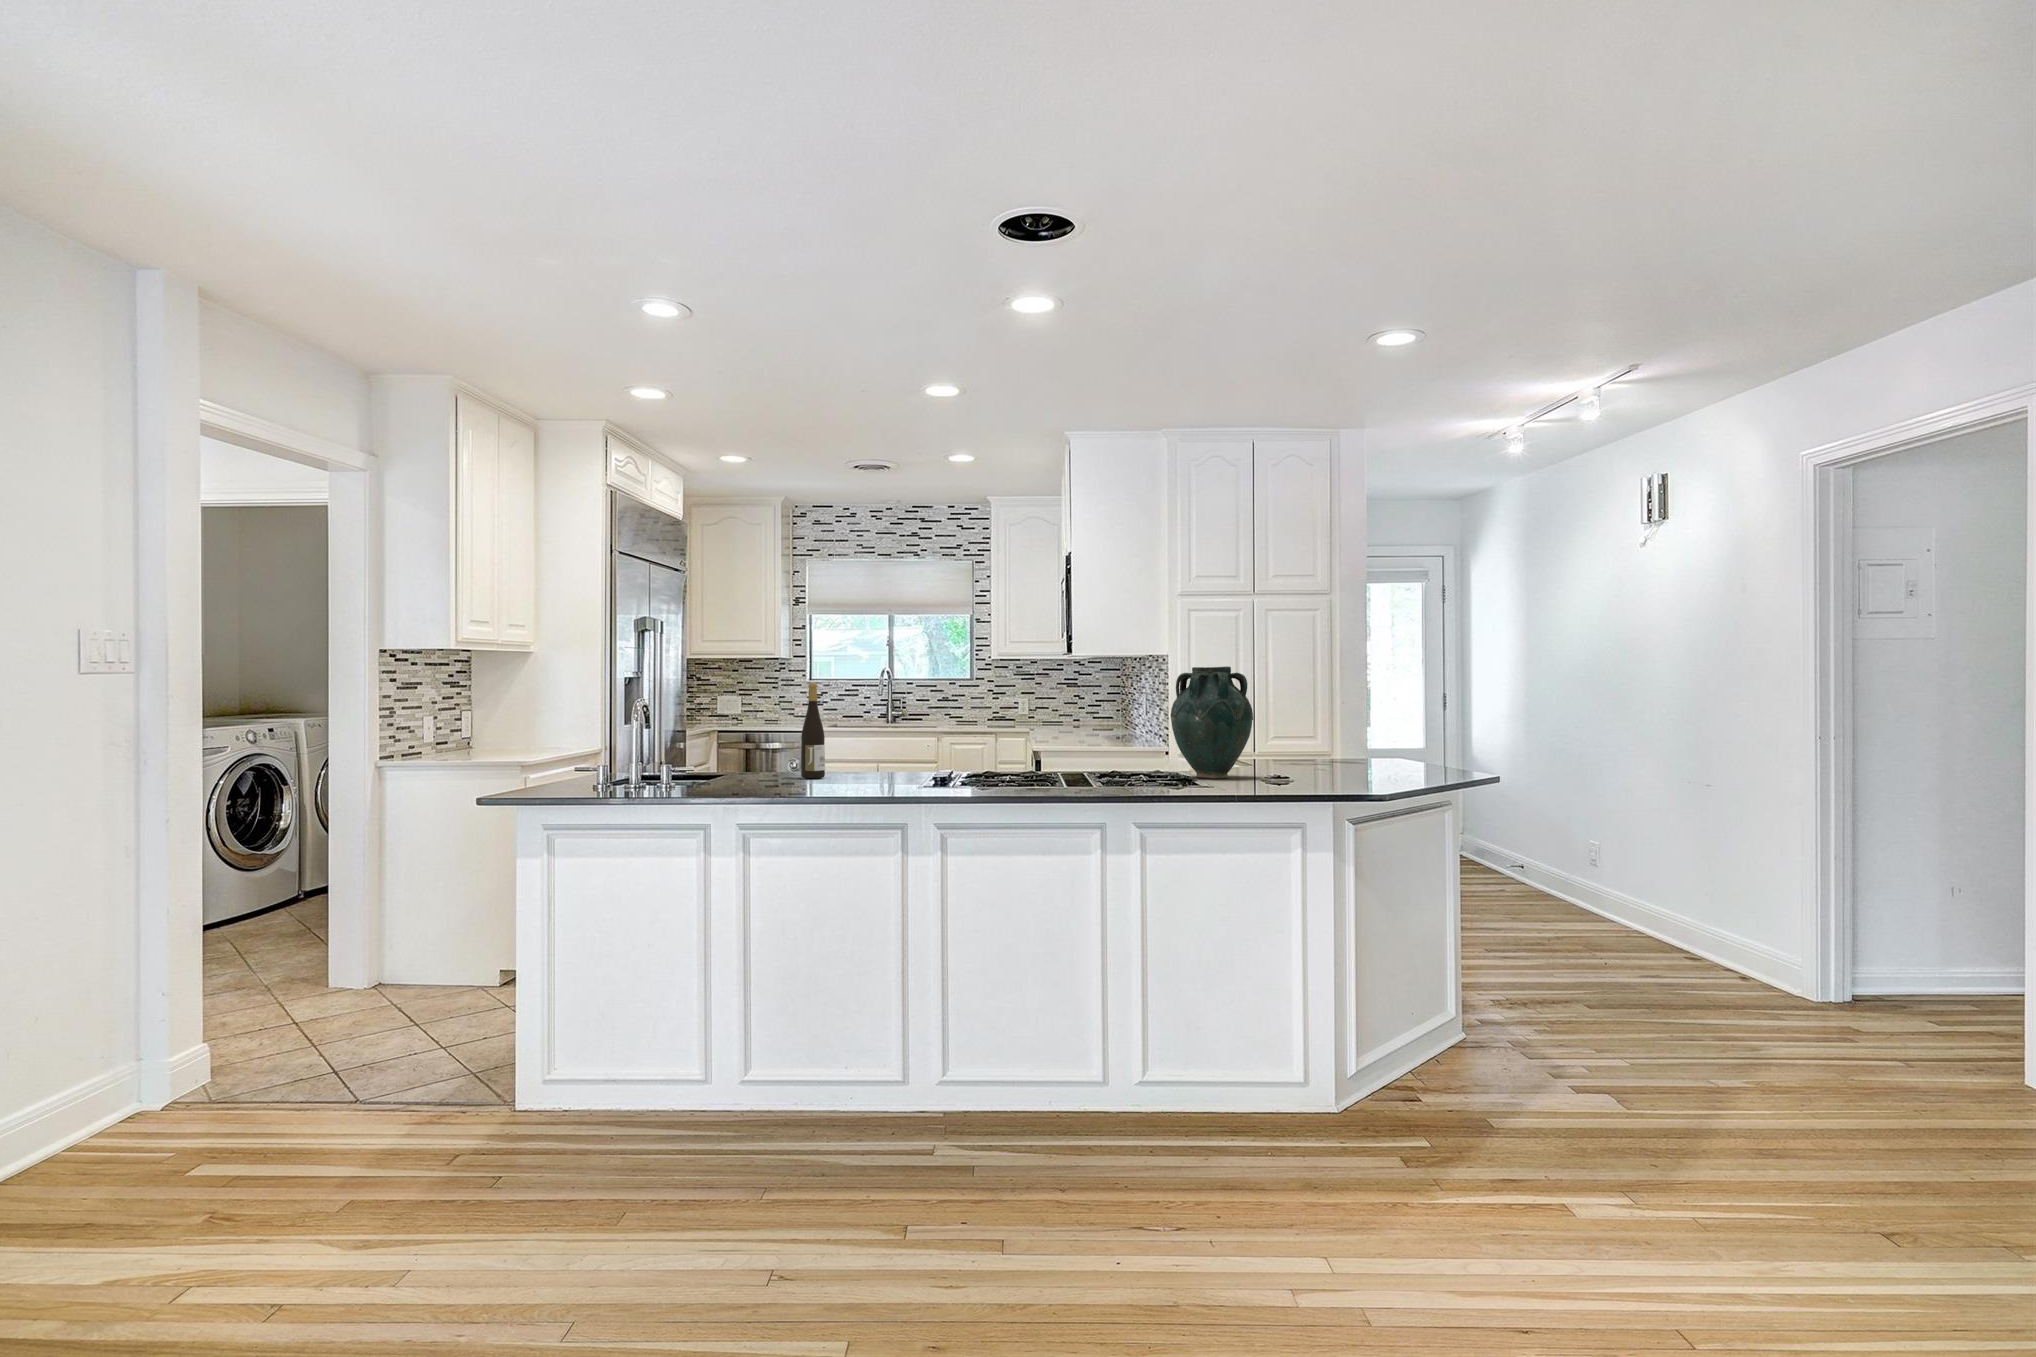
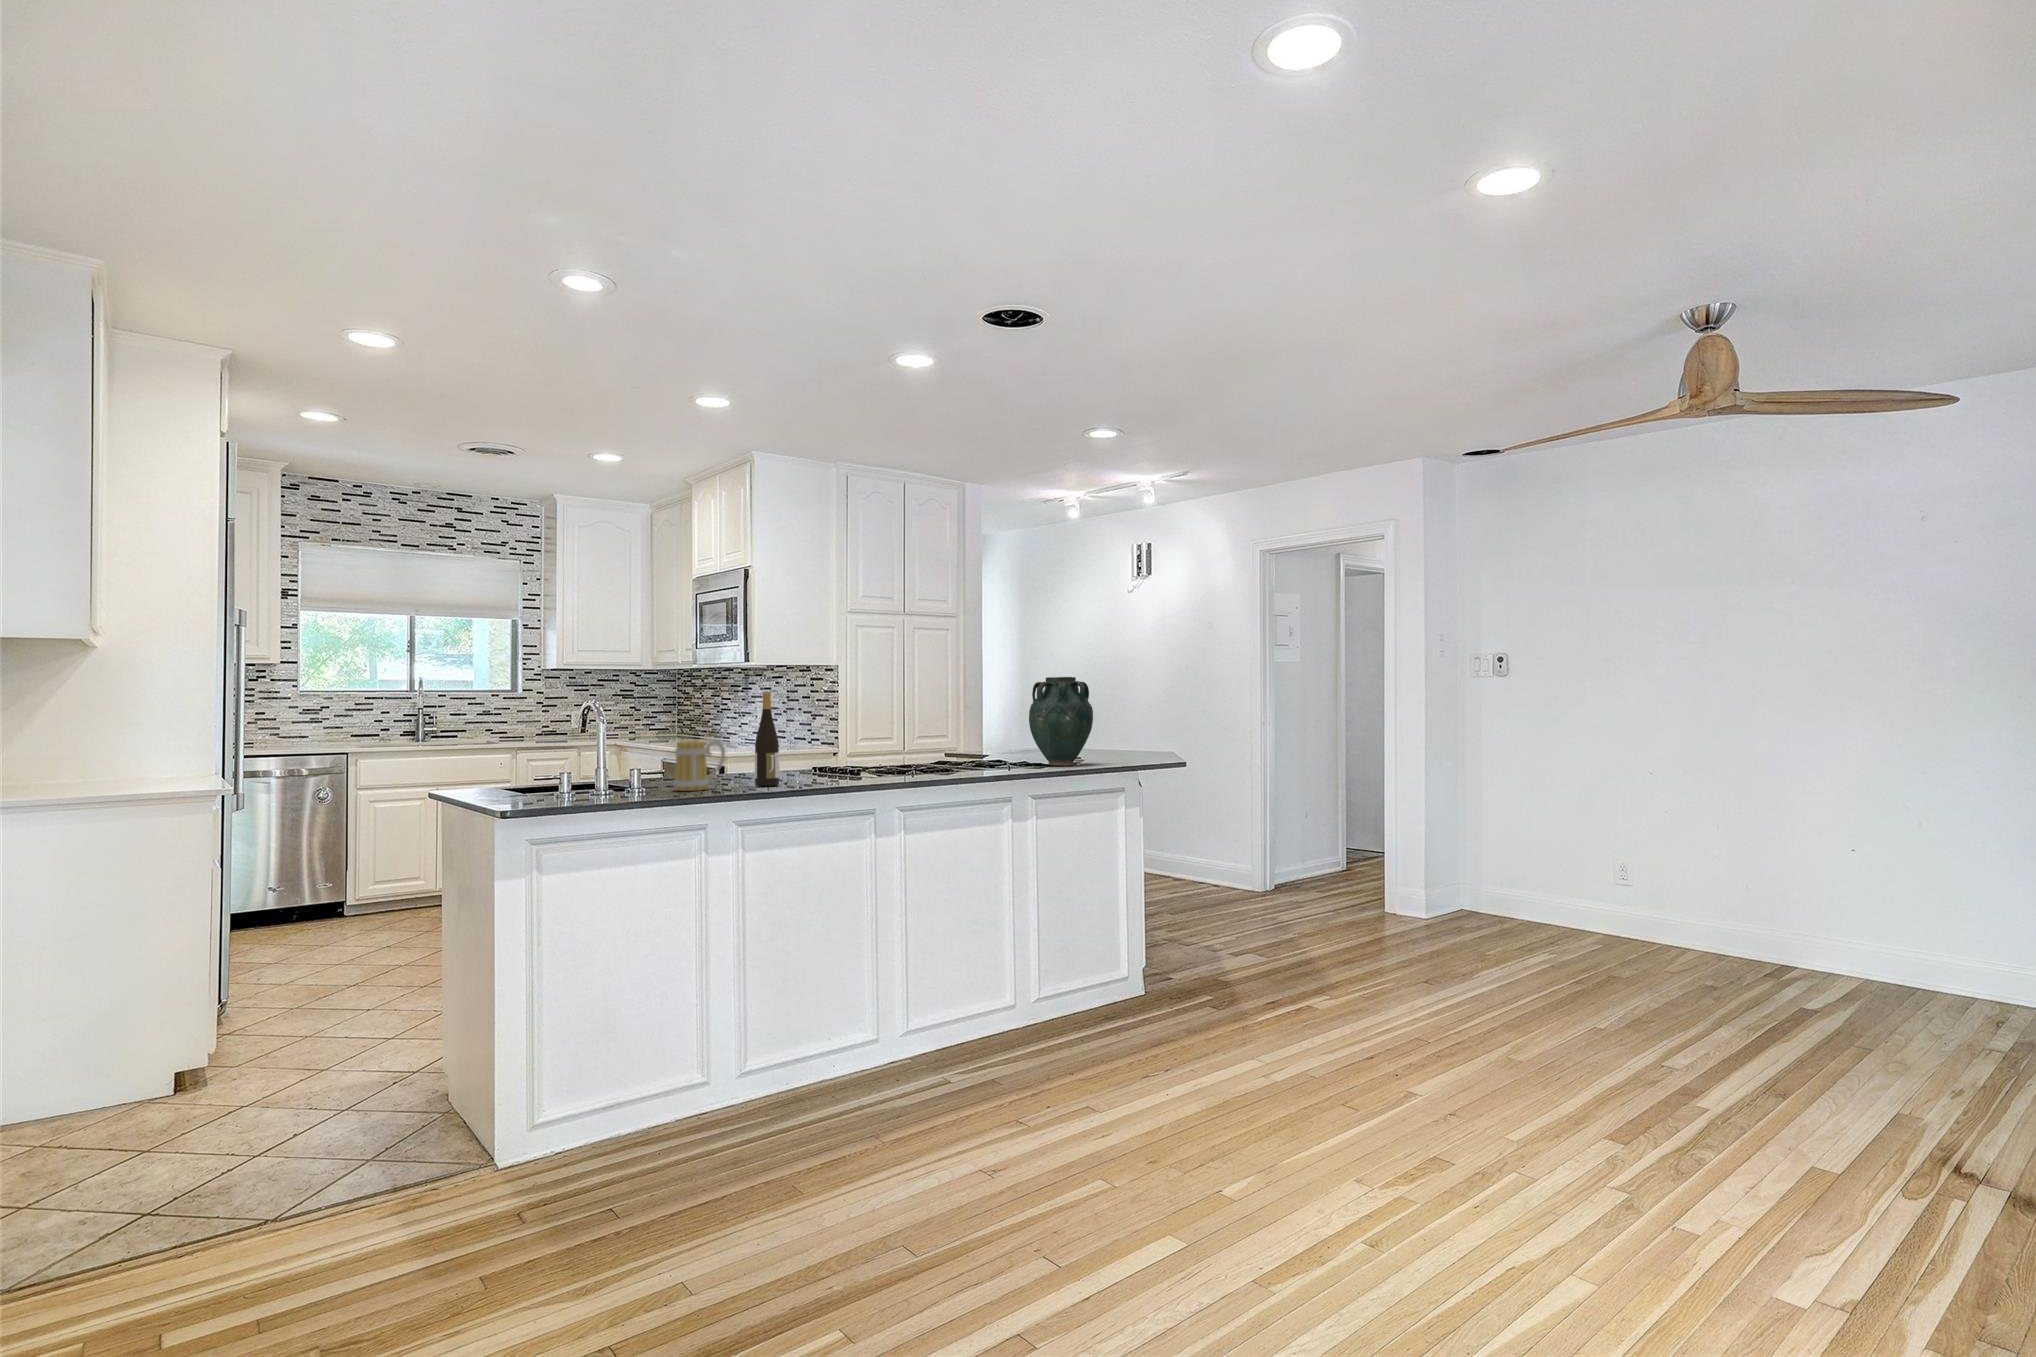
mug: none [728,730,775,778] -> present [673,740,725,791]

